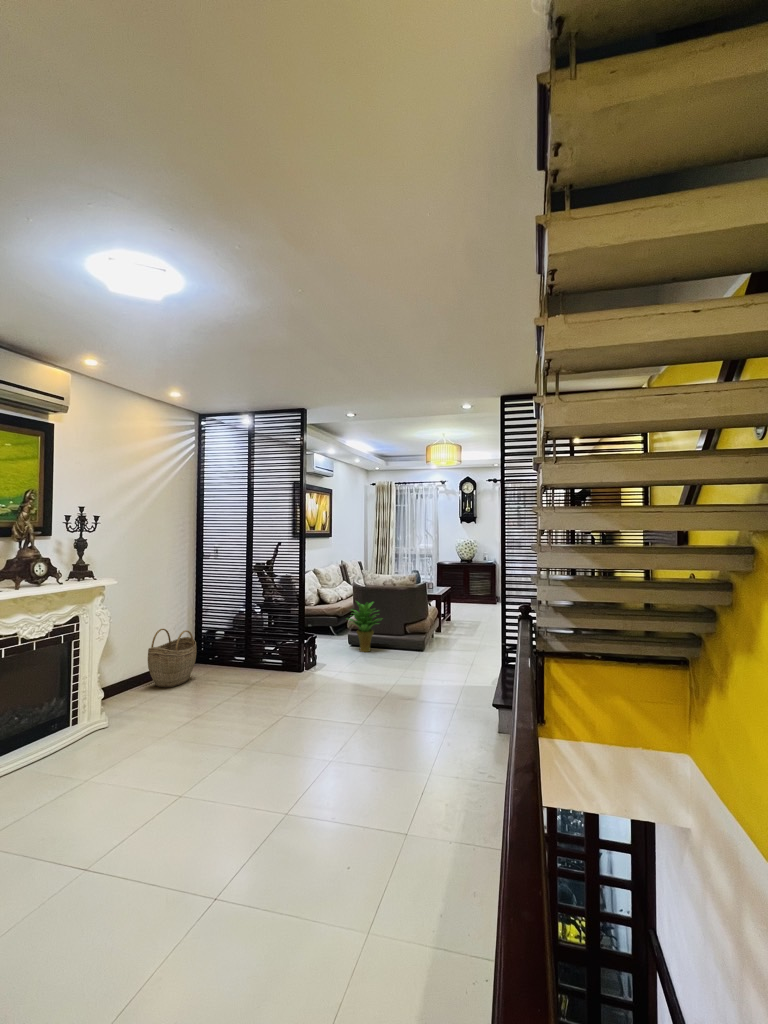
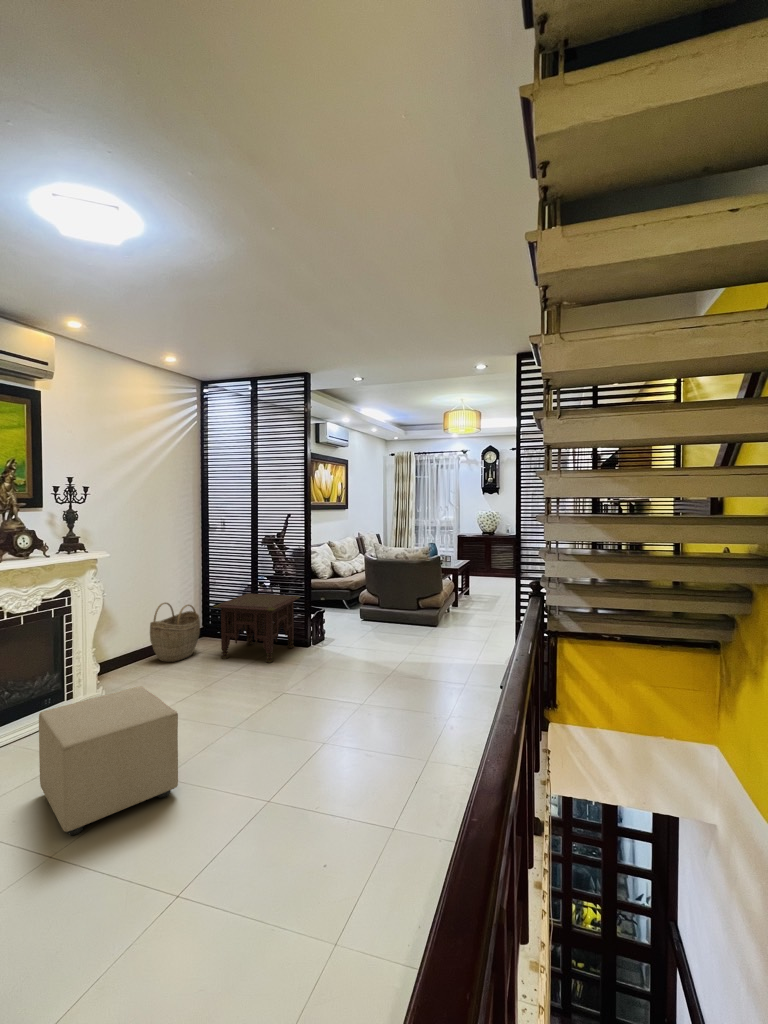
potted plant: present [349,602,381,652] -> none [357,575,395,628]
side table: none [211,619,294,687] -> present [213,594,300,663]
ottoman: none [62,708,198,851] -> present [39,686,178,835]

